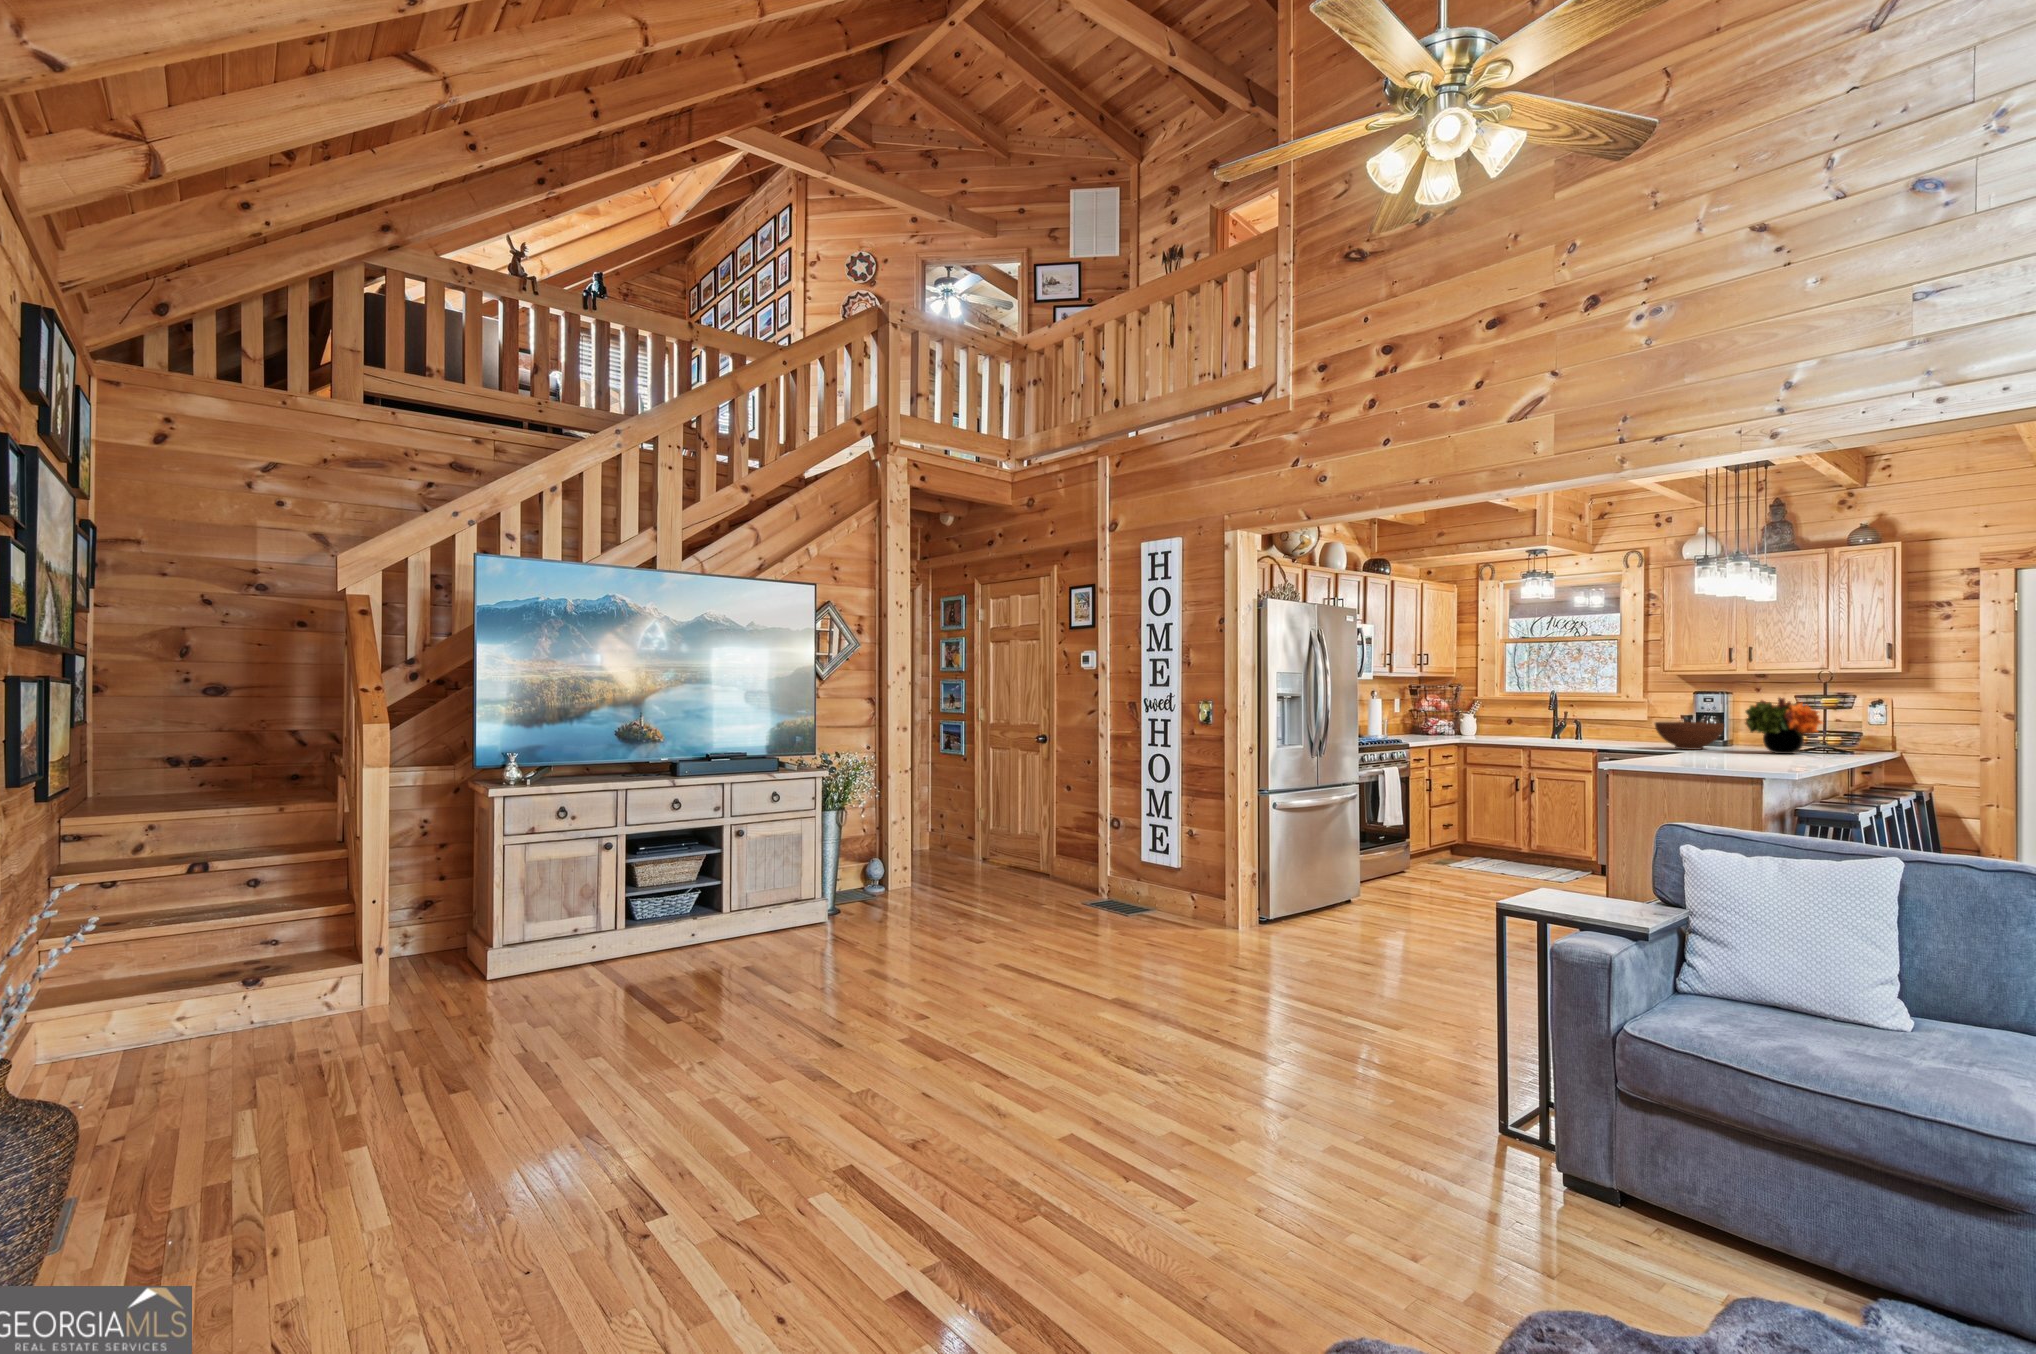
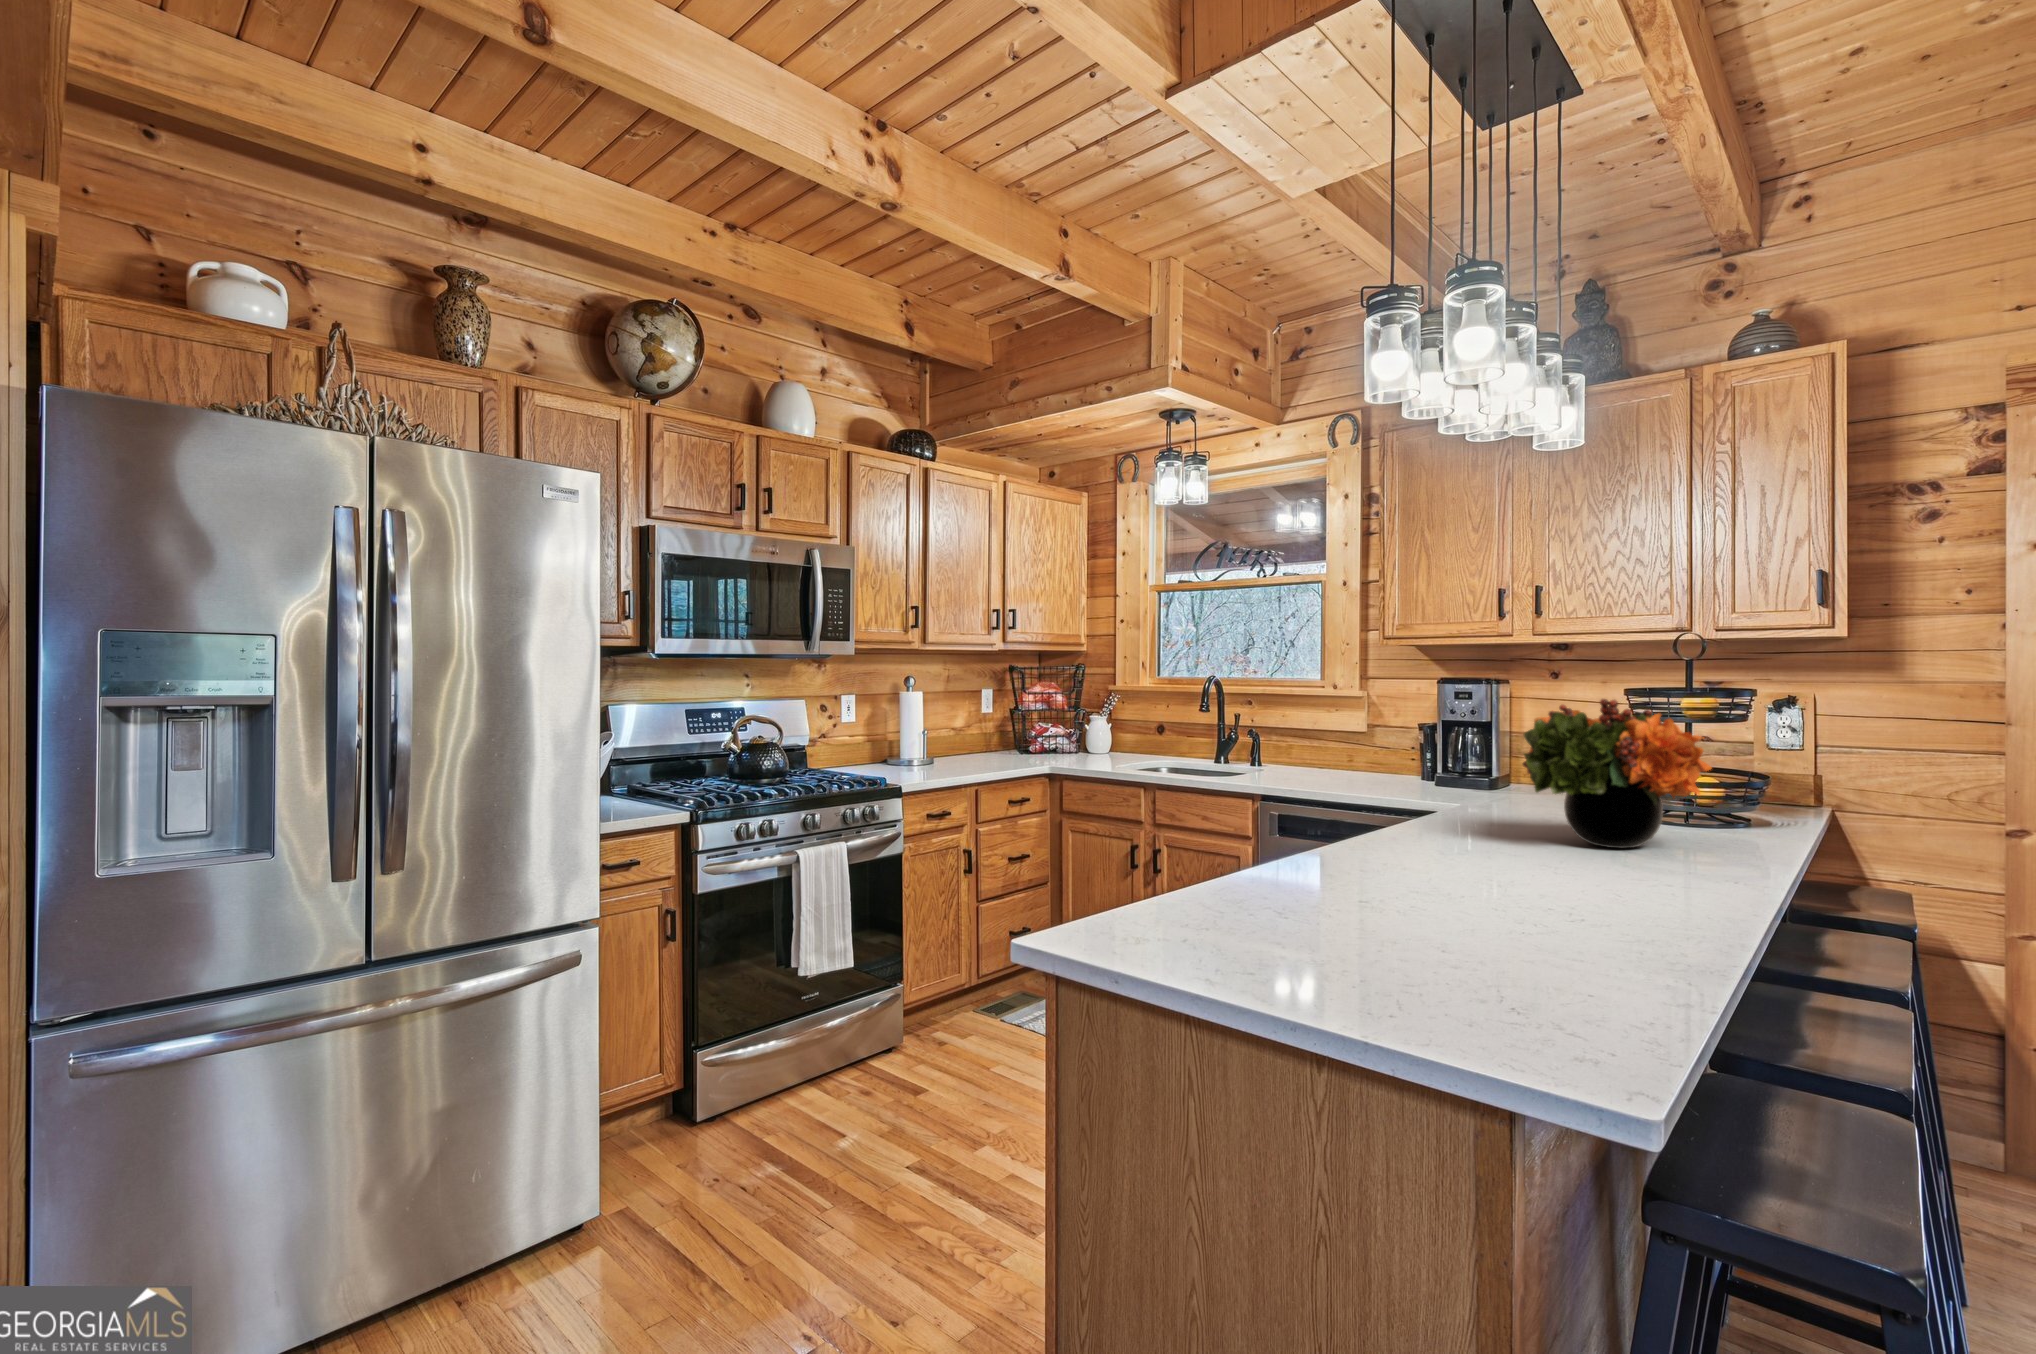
fruit bowl: present [1655,722,1724,750] -> none [1344,746,1483,814]

